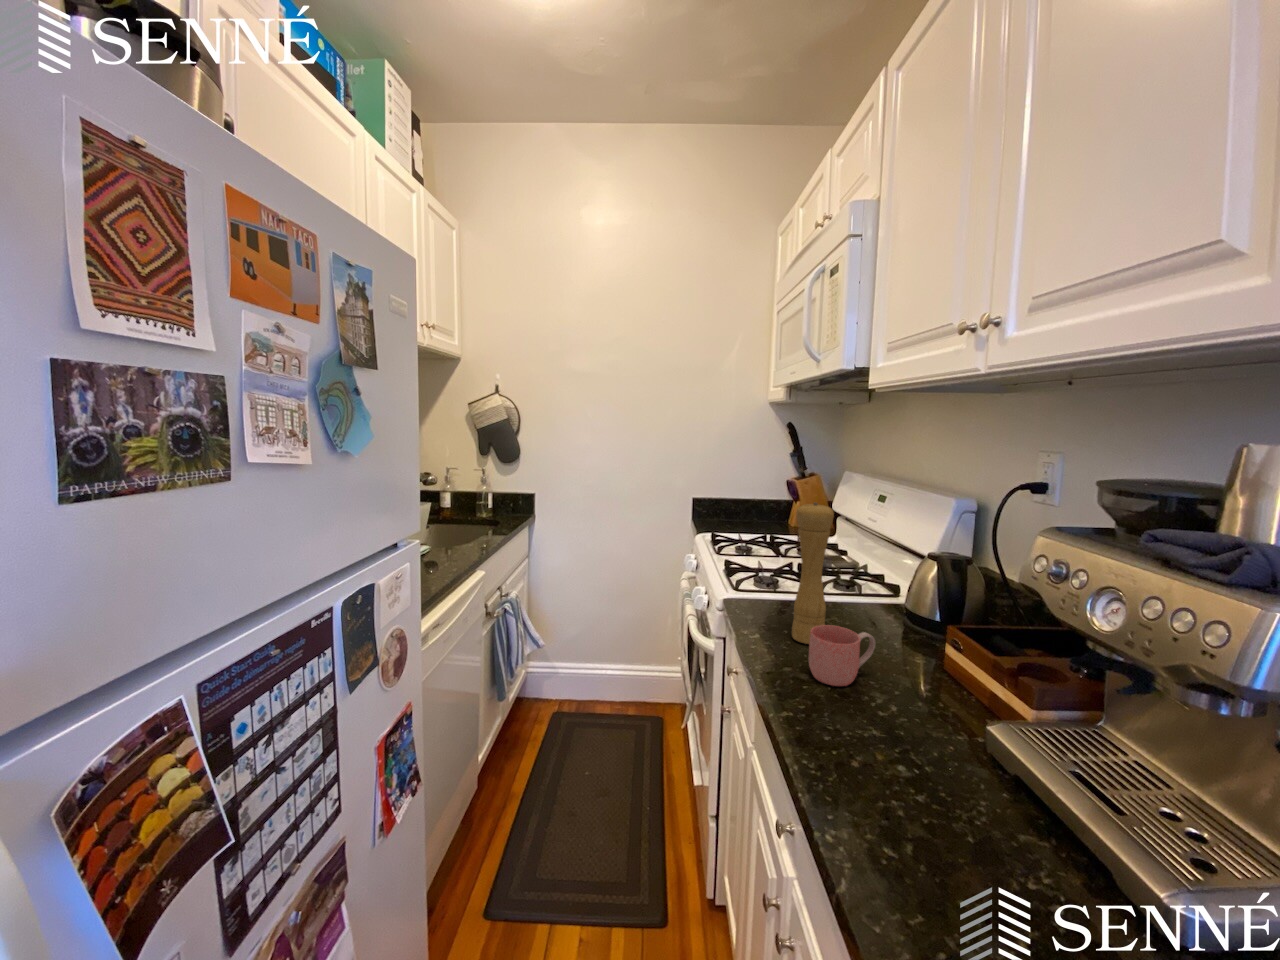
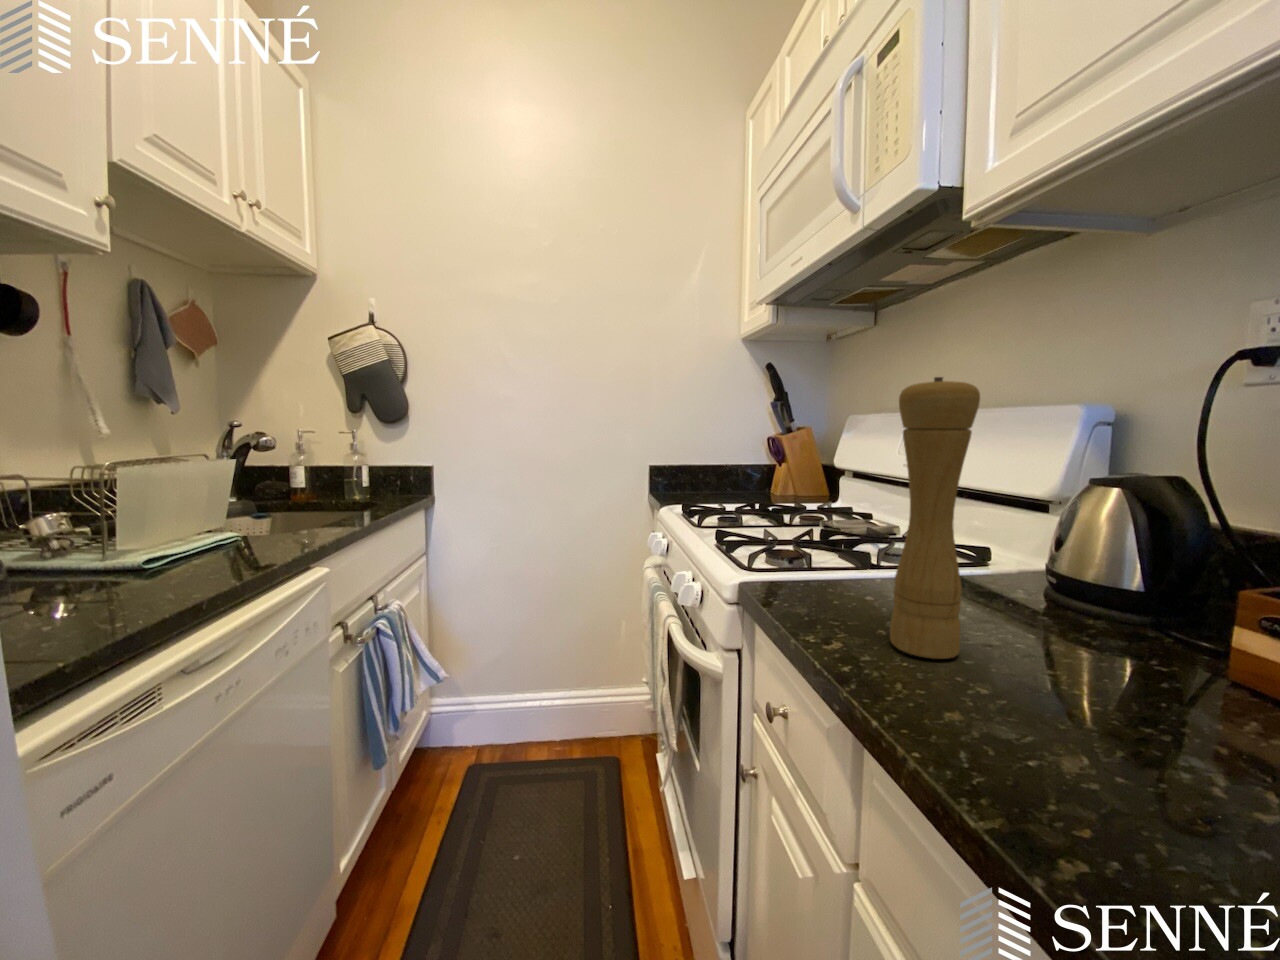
mug: present [809,625,875,686] -> none [988,618,1137,763]

